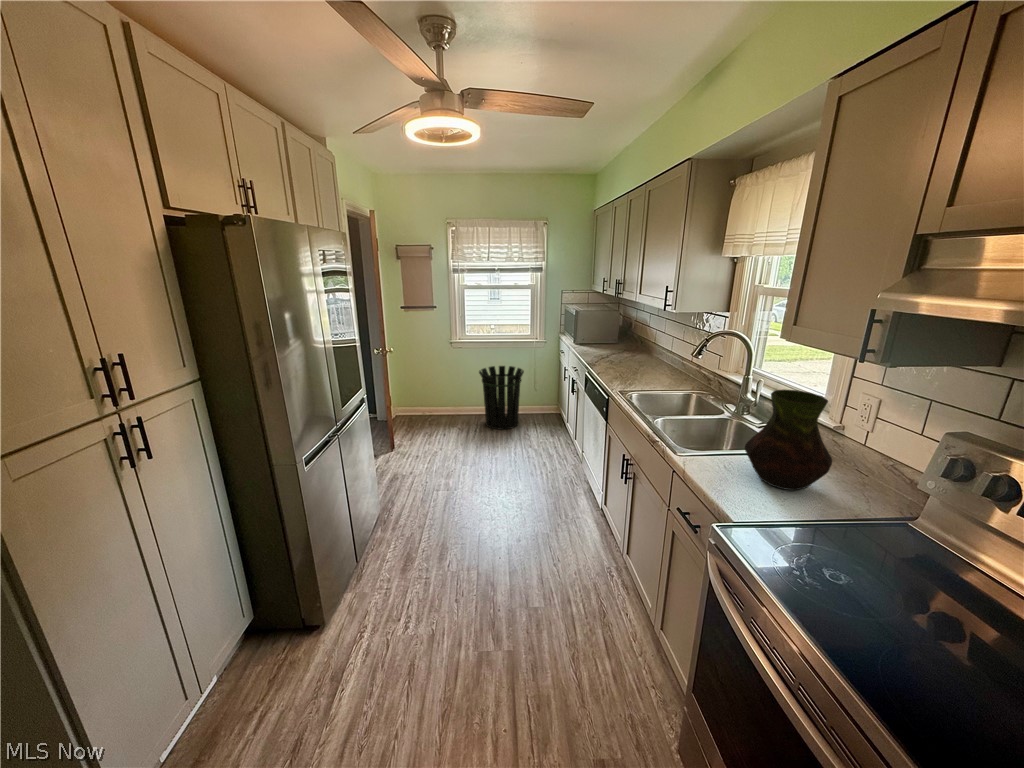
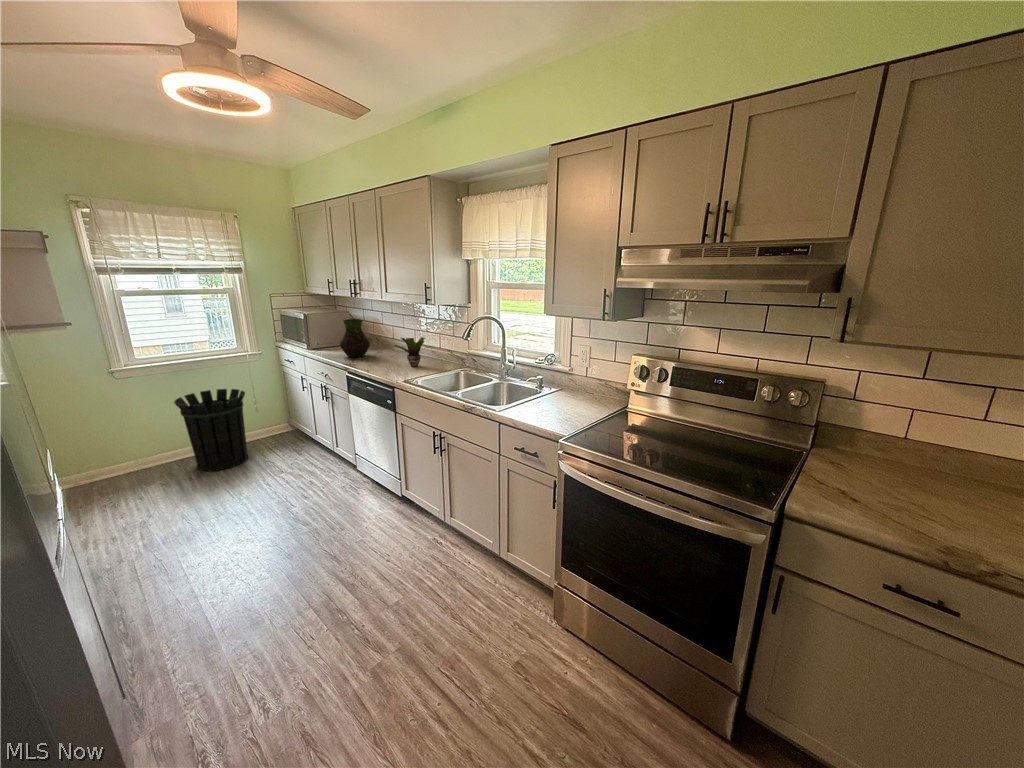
potted plant: none [627,343,672,377] -> present [394,337,431,367]
vase: present [745,390,832,490] -> present [340,319,370,357]

